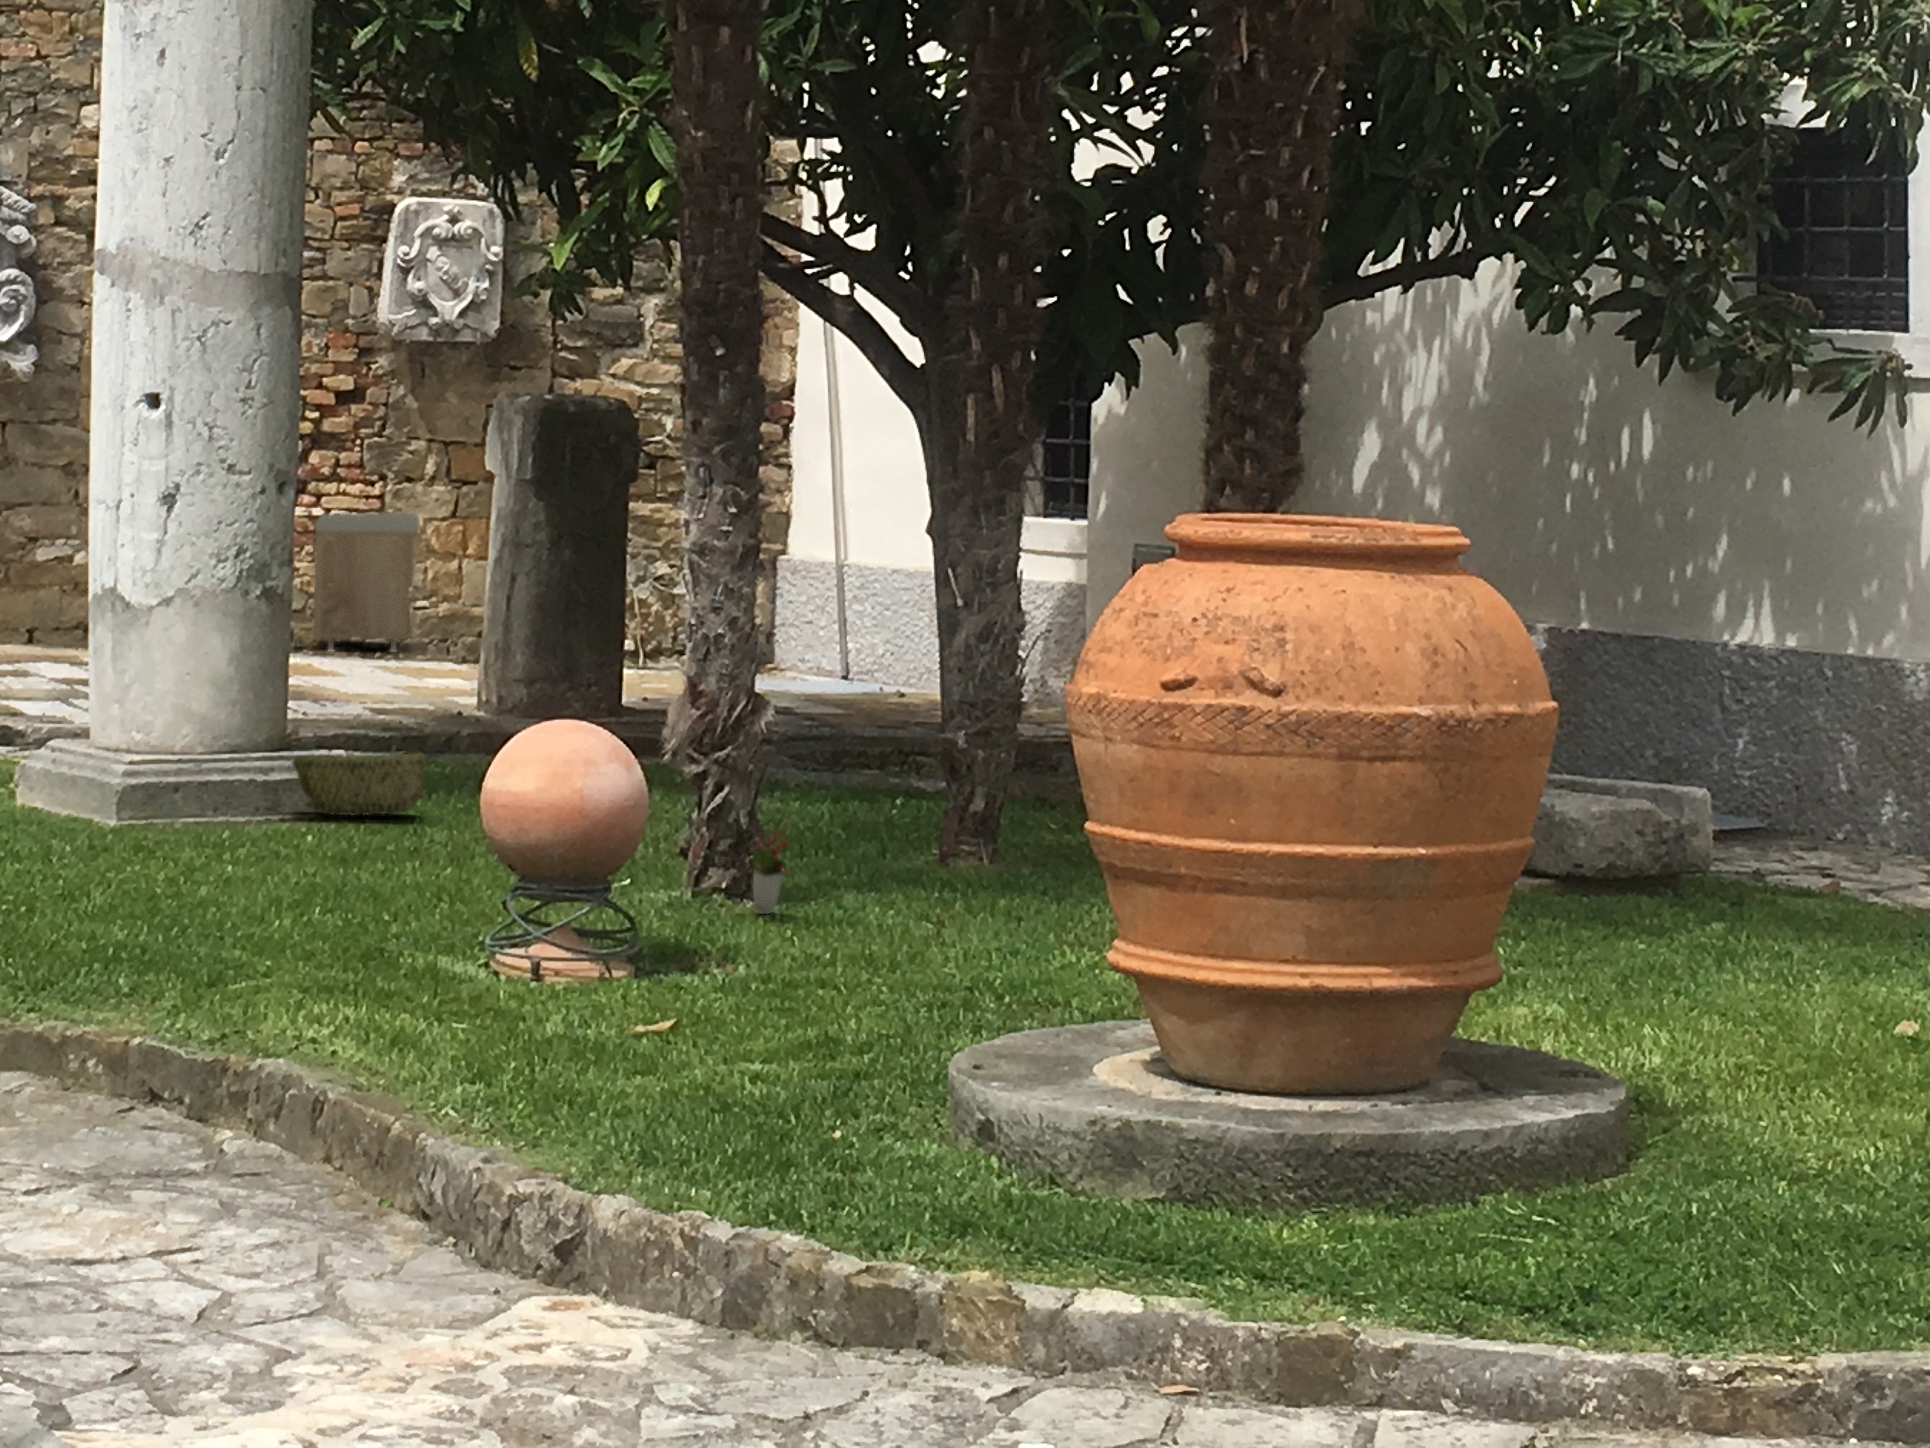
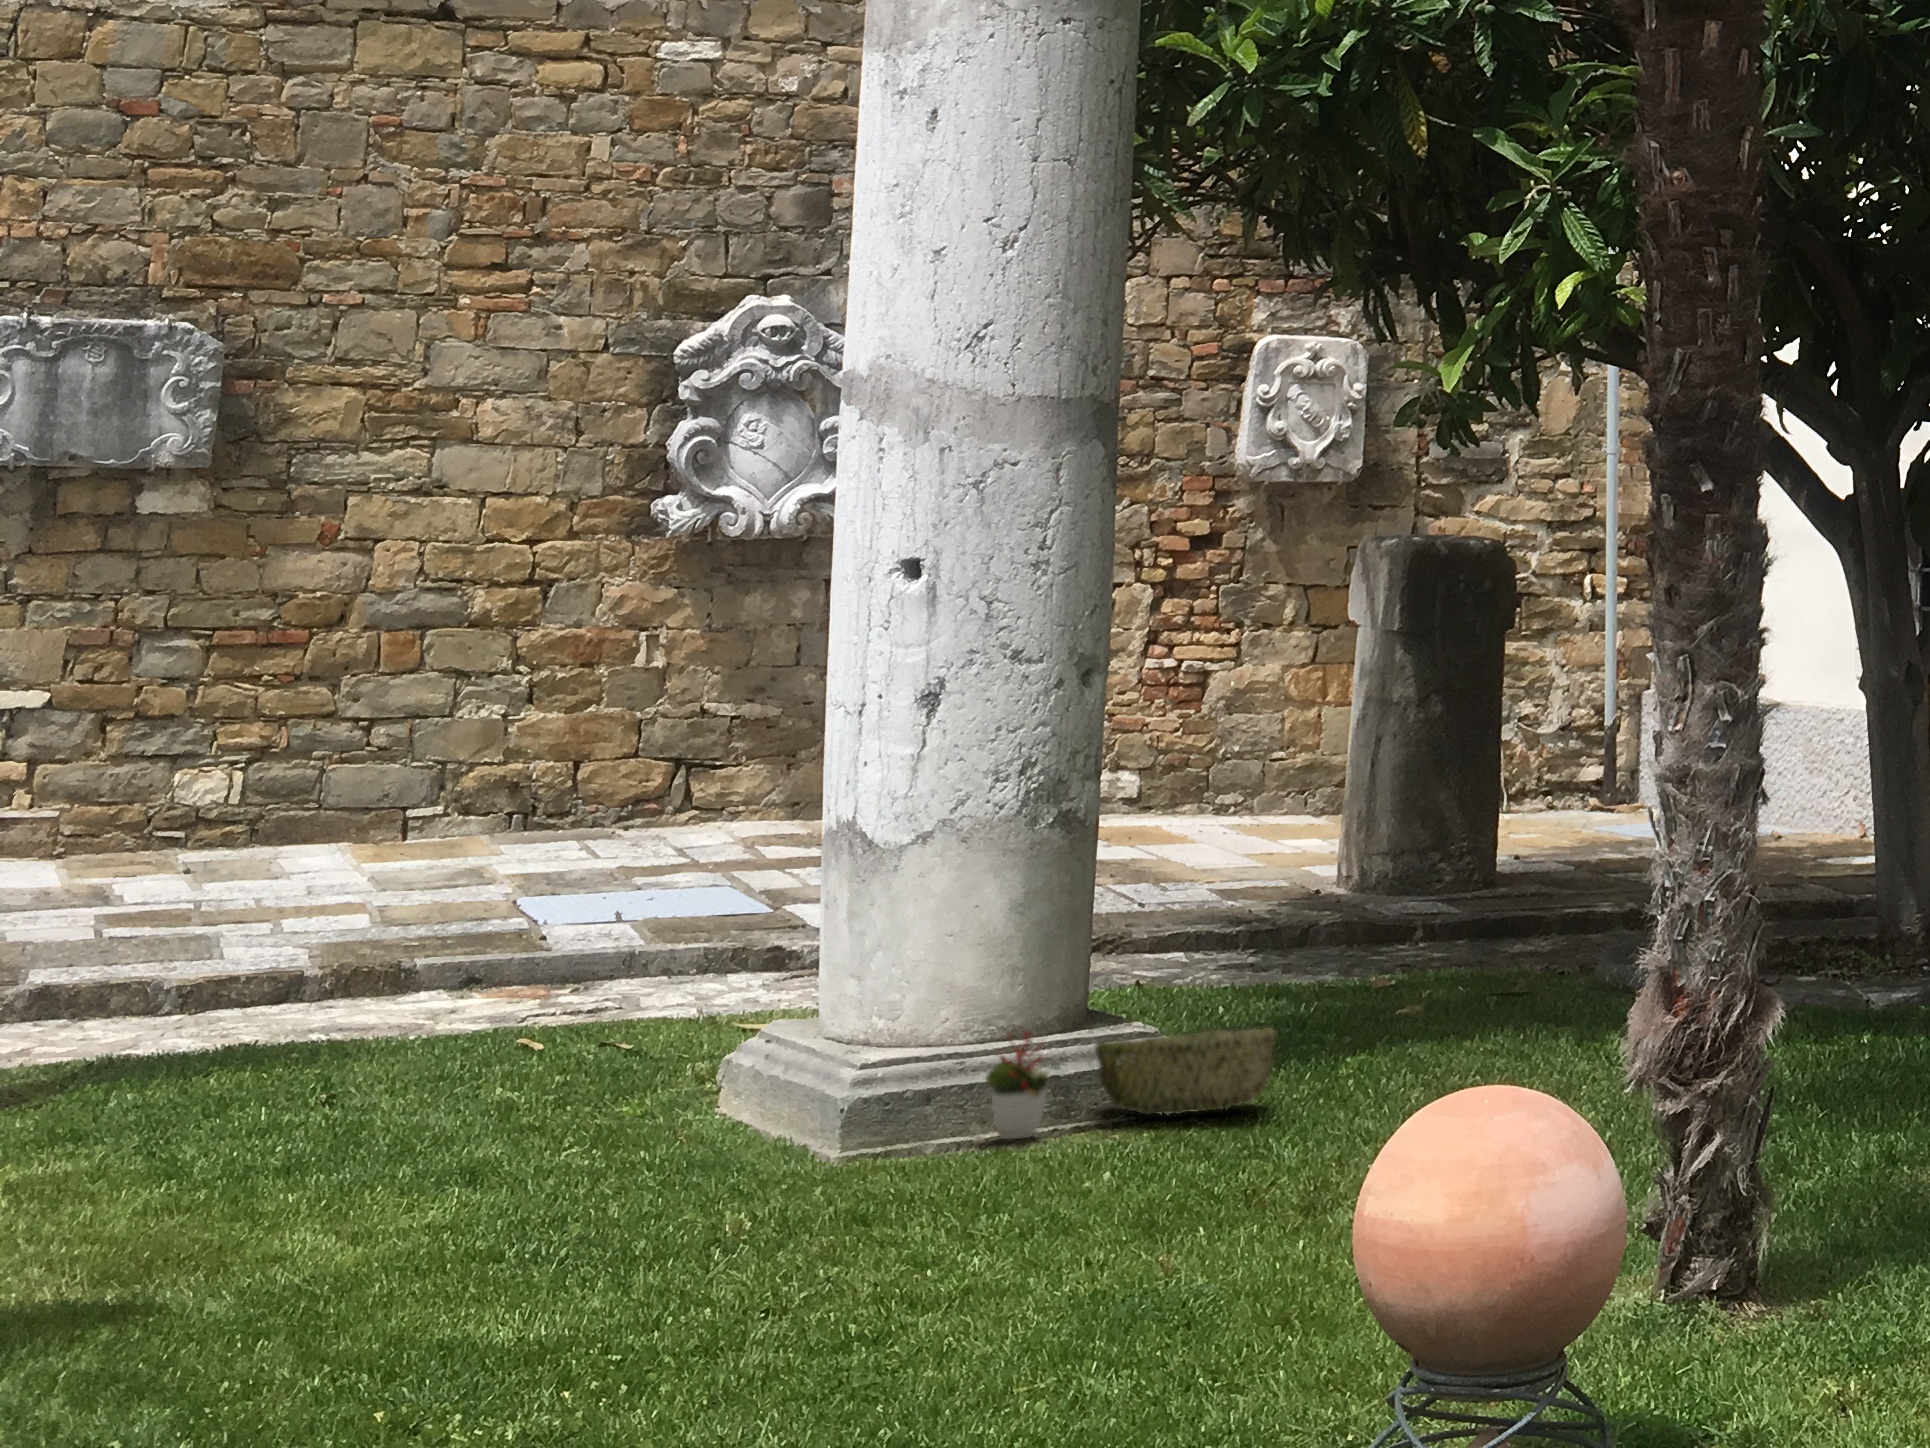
storage bench: present [313,513,420,652] -> none [1160,658,1275,811]
decorative plant: present [751,830,790,914] -> present [985,1031,1048,1139]

